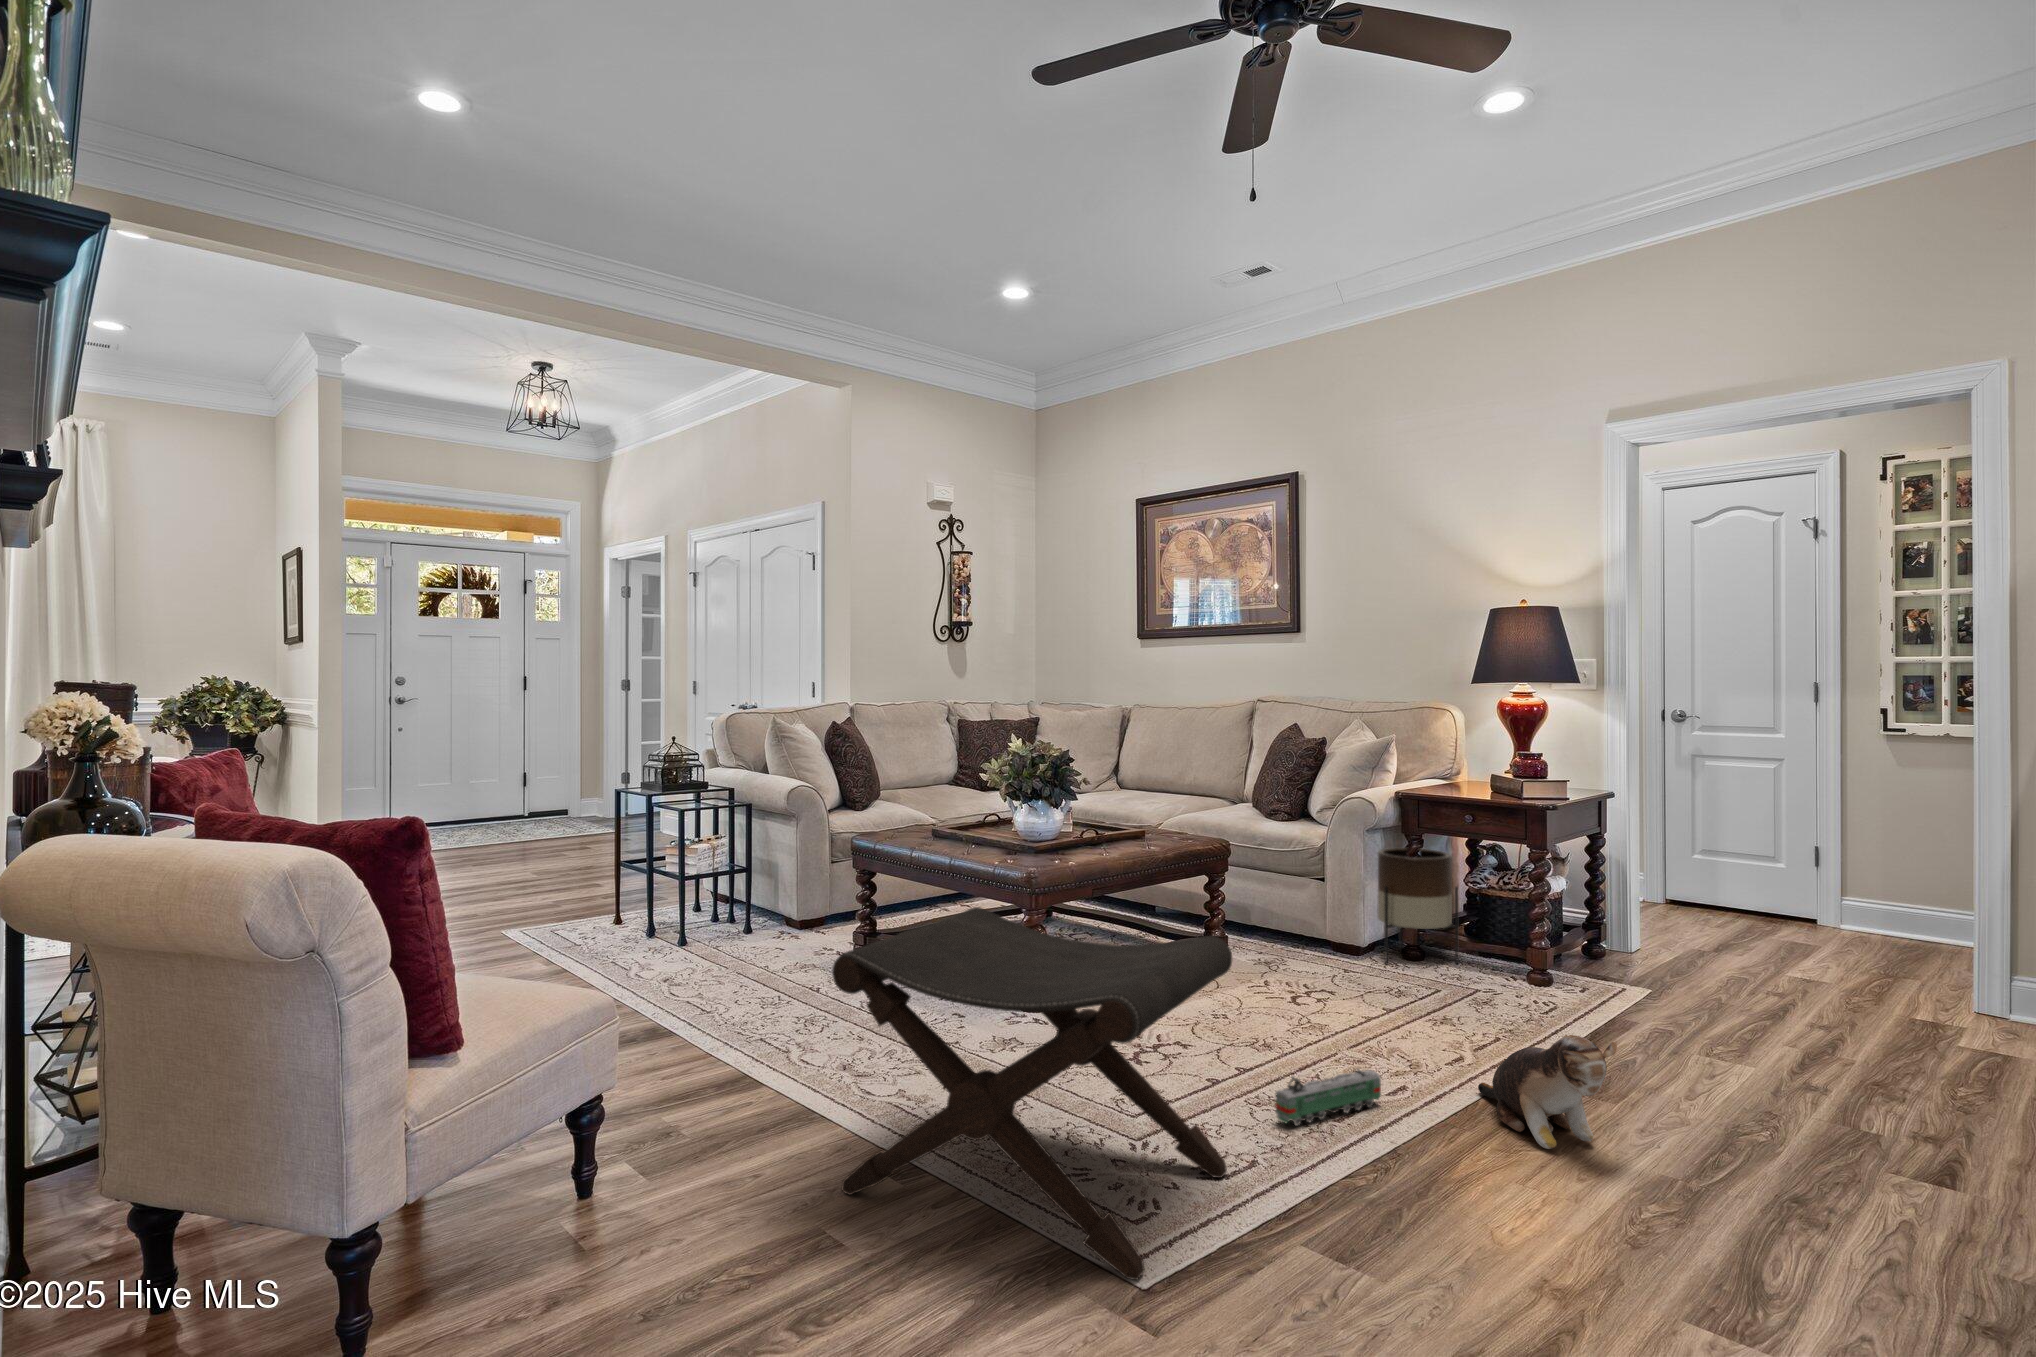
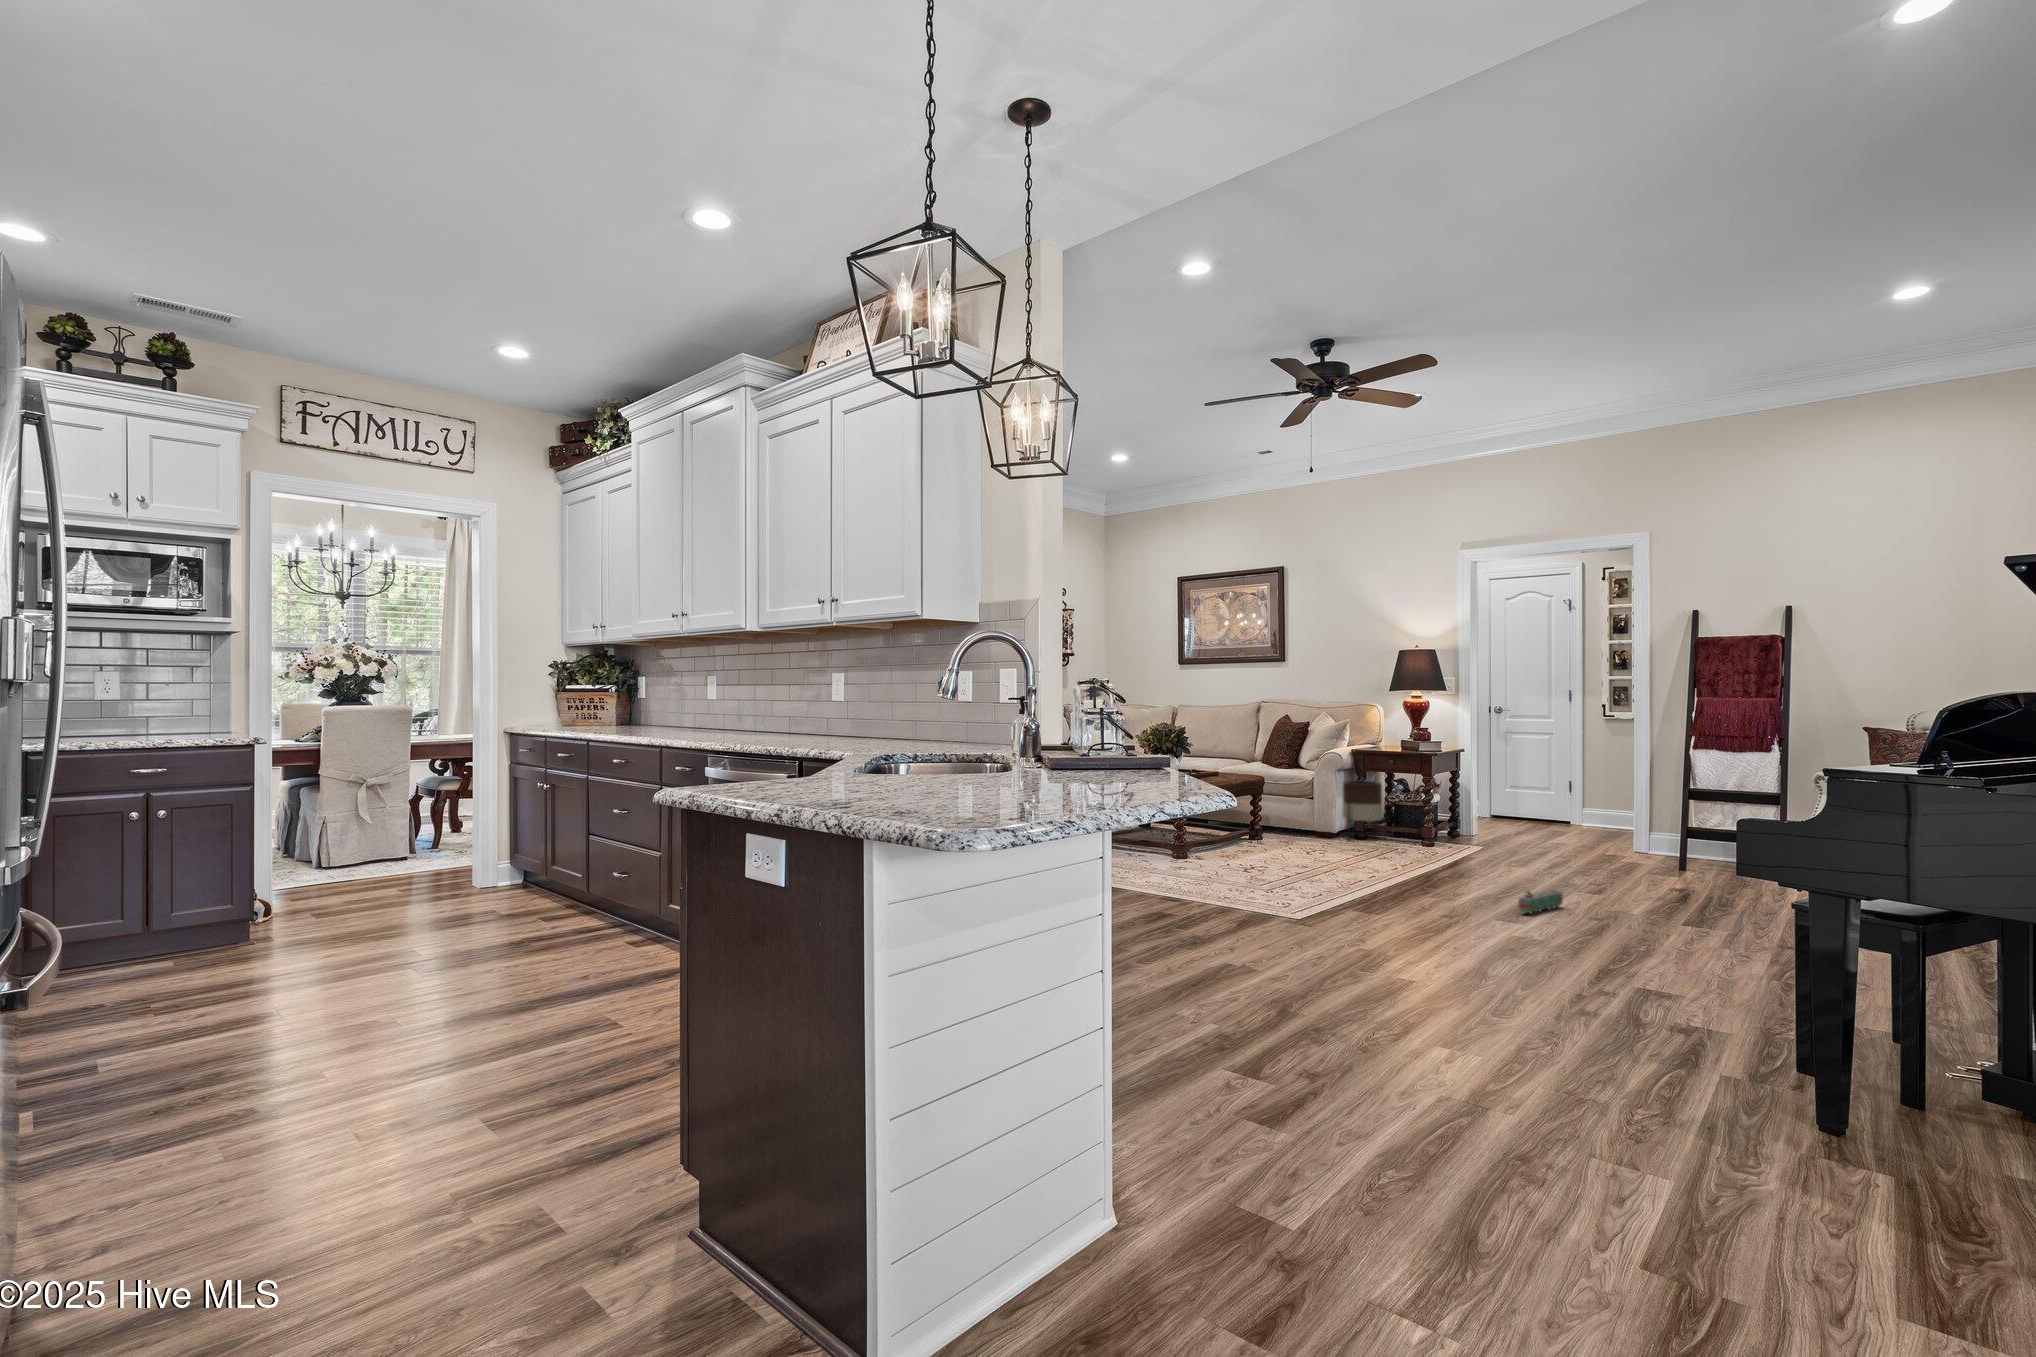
footstool: present [832,907,1232,1280] -> none [1157,793,1314,916]
plush toy: present [1478,1035,1617,1149] -> none [1407,840,1468,889]
toy train: present [1275,1069,1381,1125] -> present [1519,890,1563,914]

